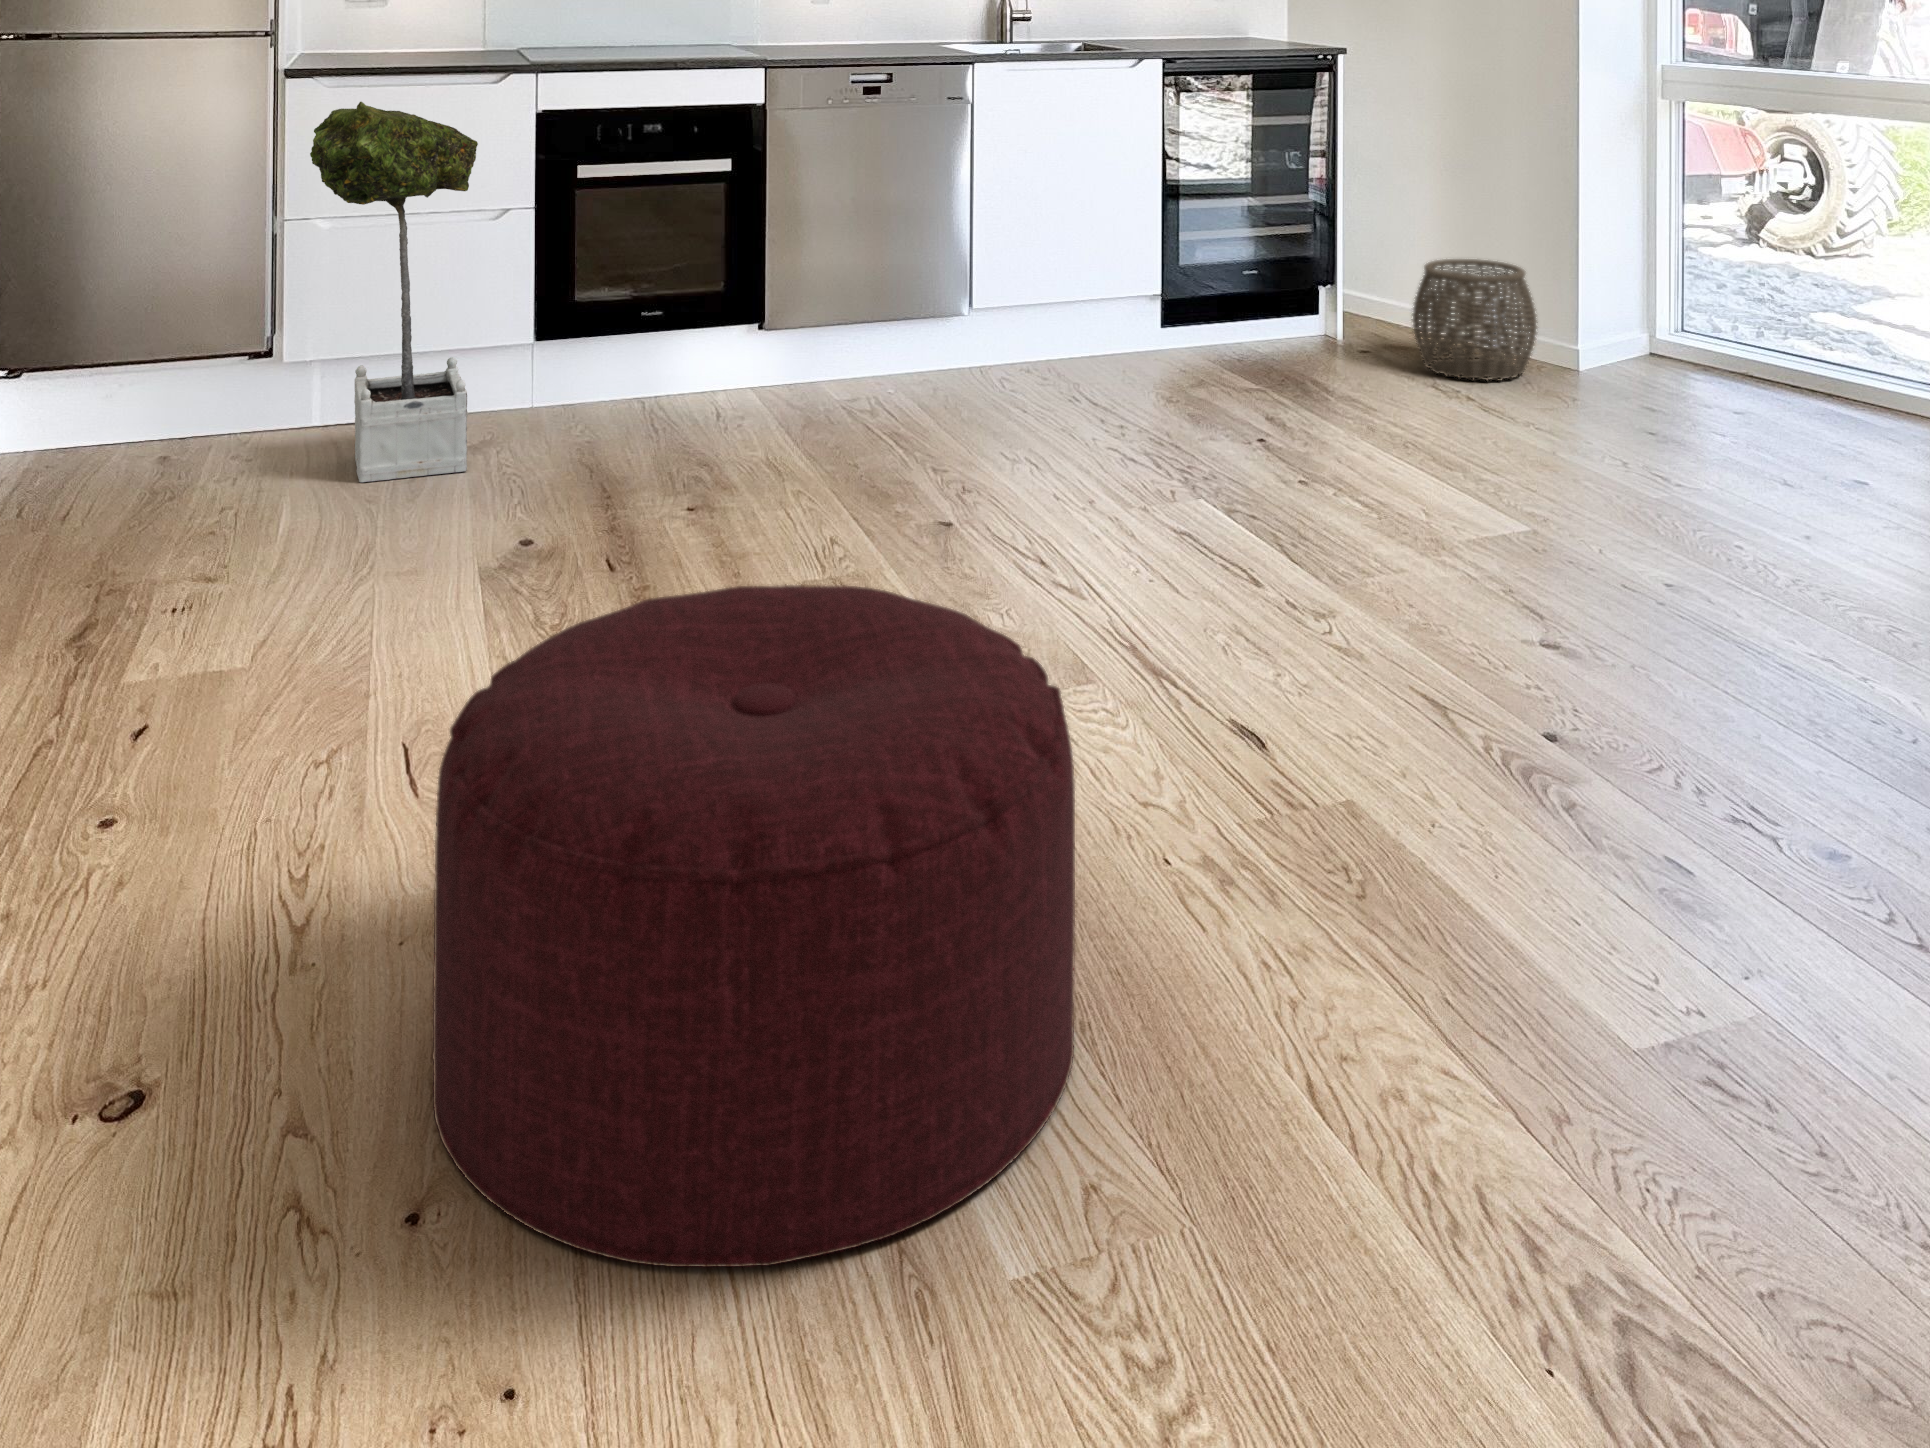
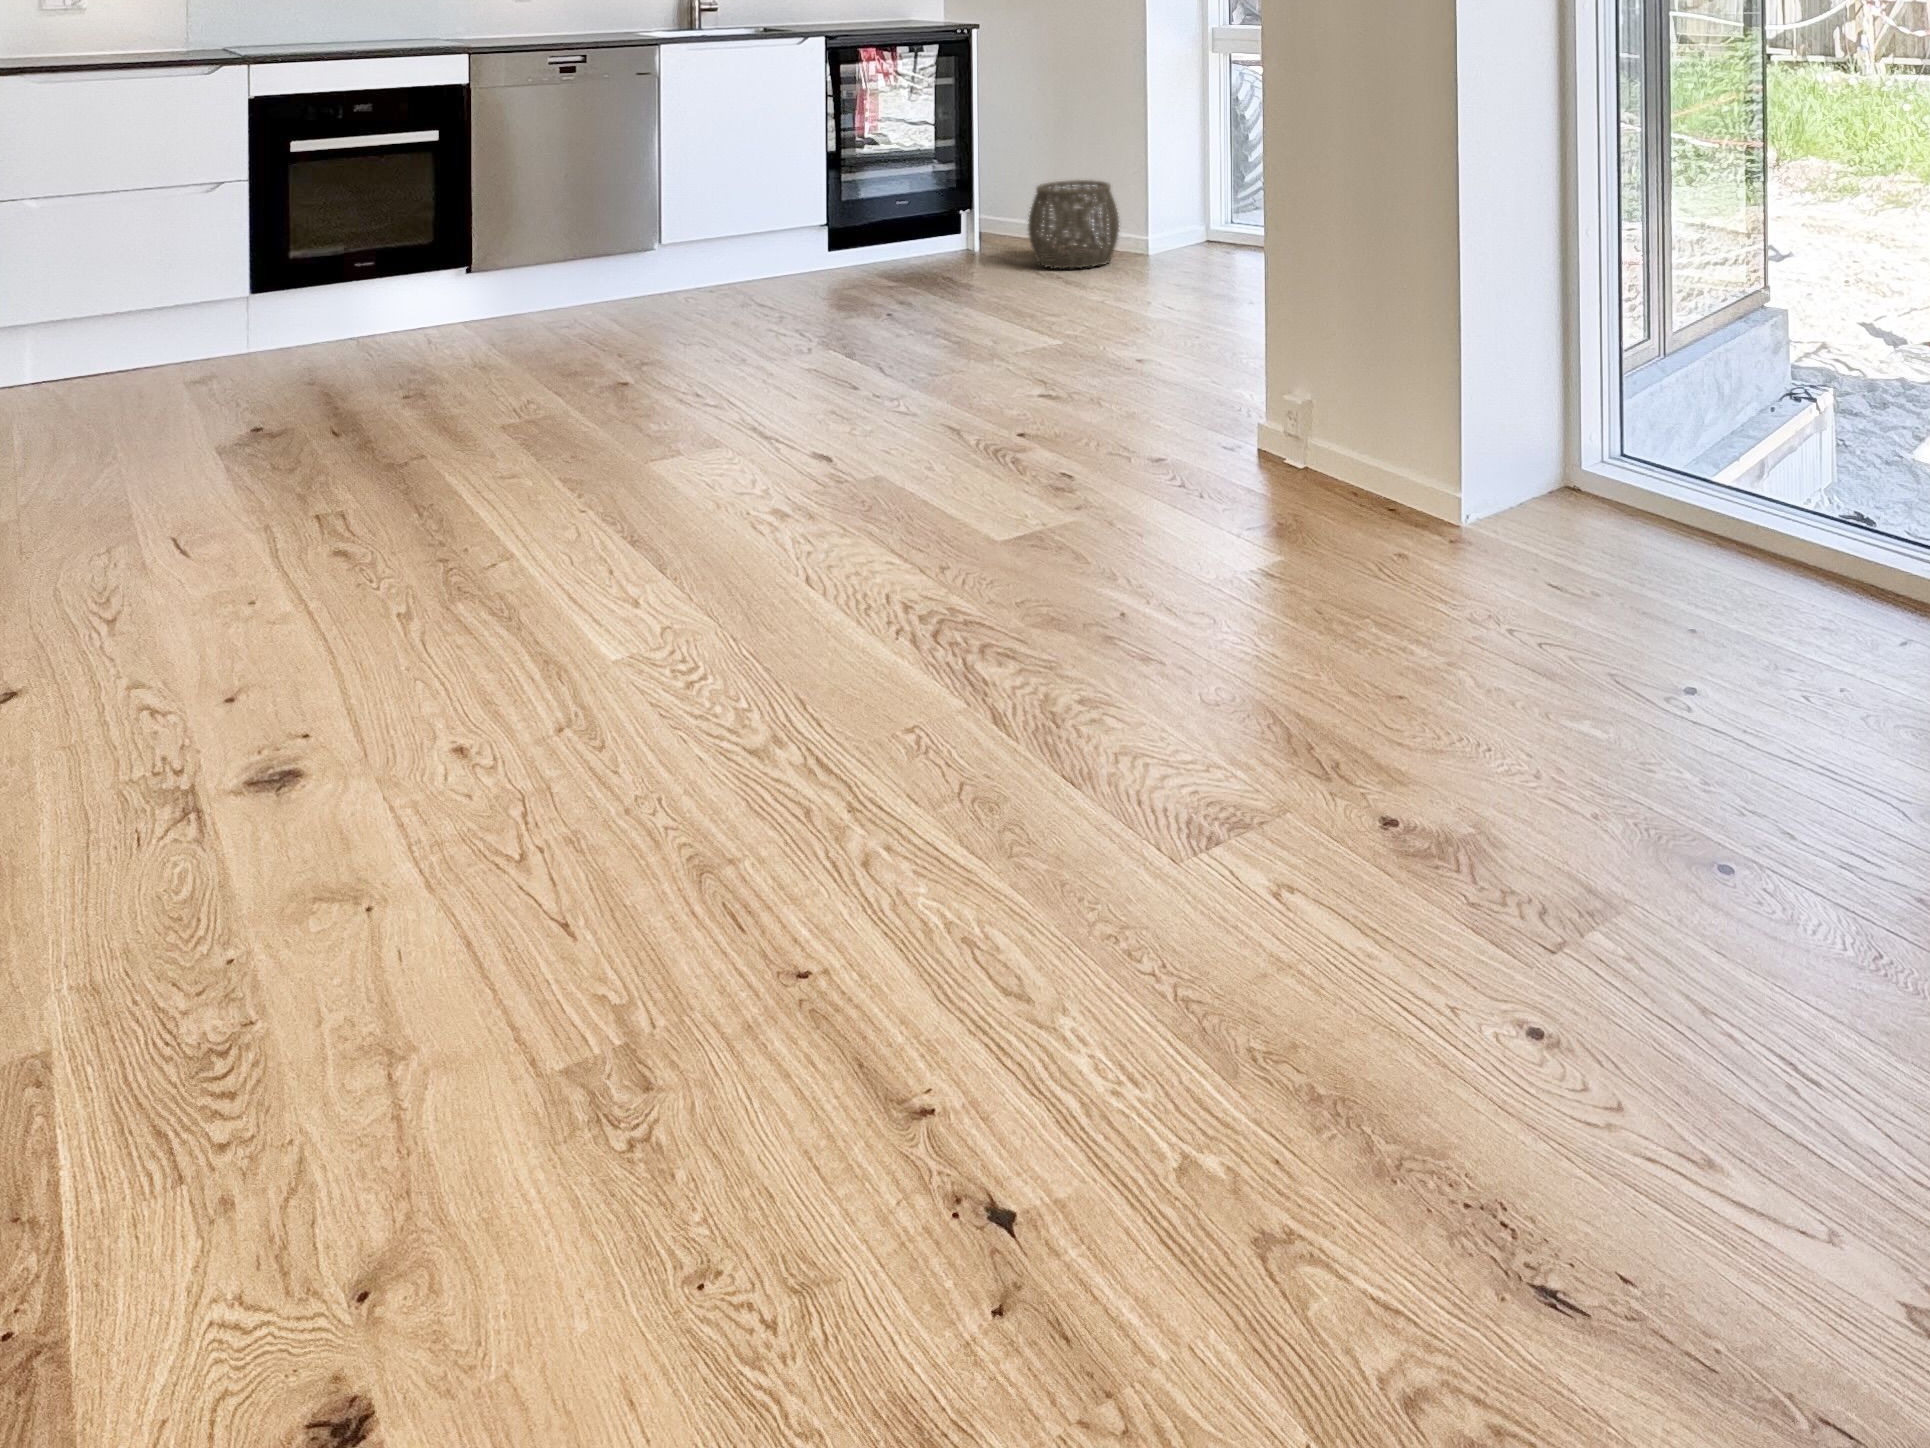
potted tree: present [310,102,478,482] -> none [26,90,194,416]
ottoman: present [433,585,1075,1267] -> none [221,367,672,717]

